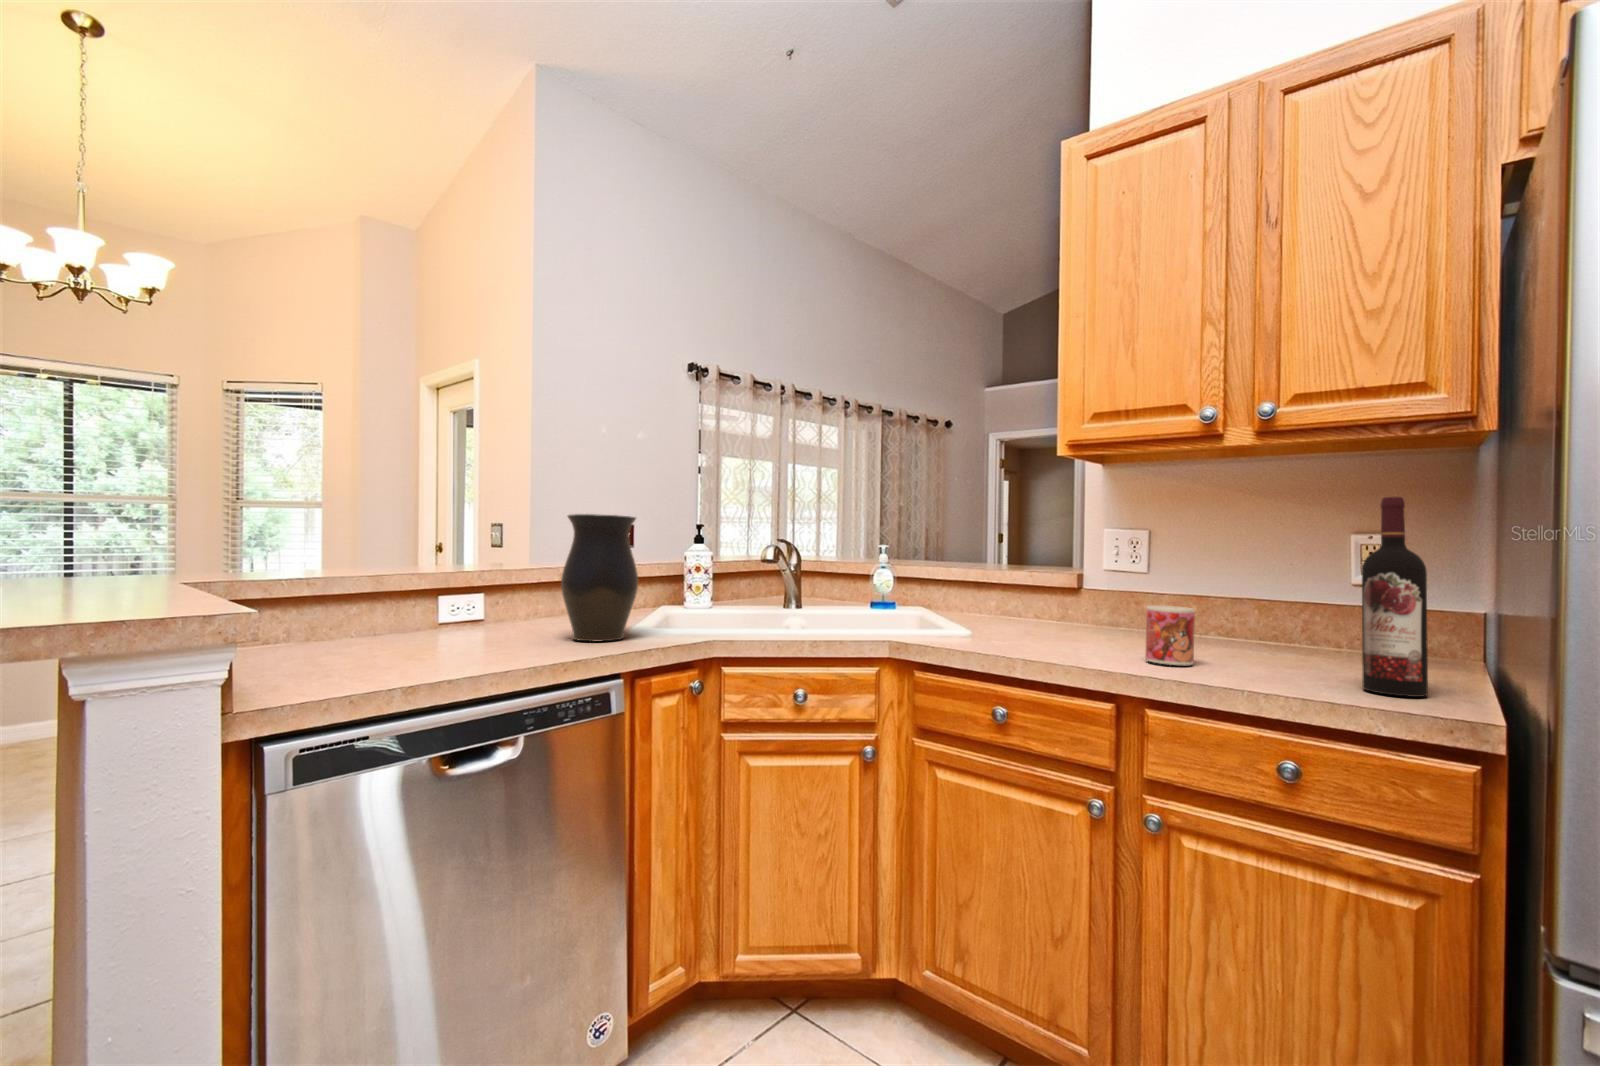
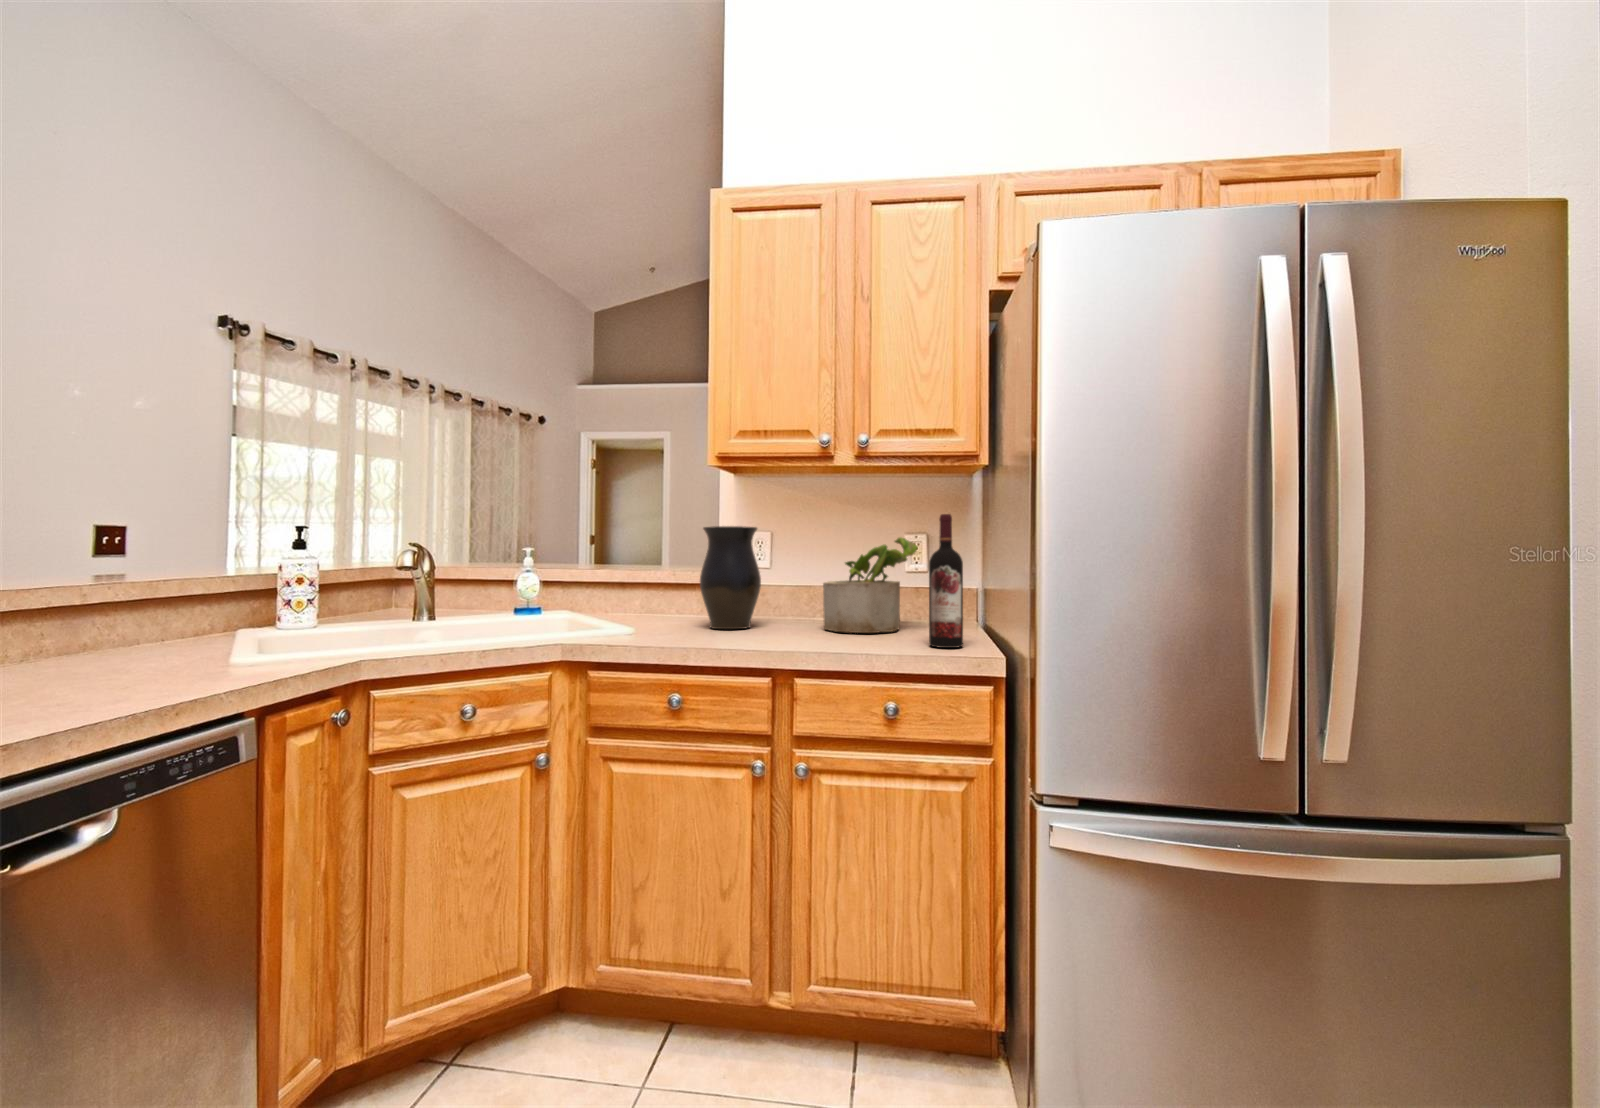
vase: present [561,514,638,641] -> present [700,526,761,629]
potted plant: none [1209,533,1365,663] -> present [823,537,918,633]
mug: present [1145,606,1195,665] -> none [789,596,824,642]

